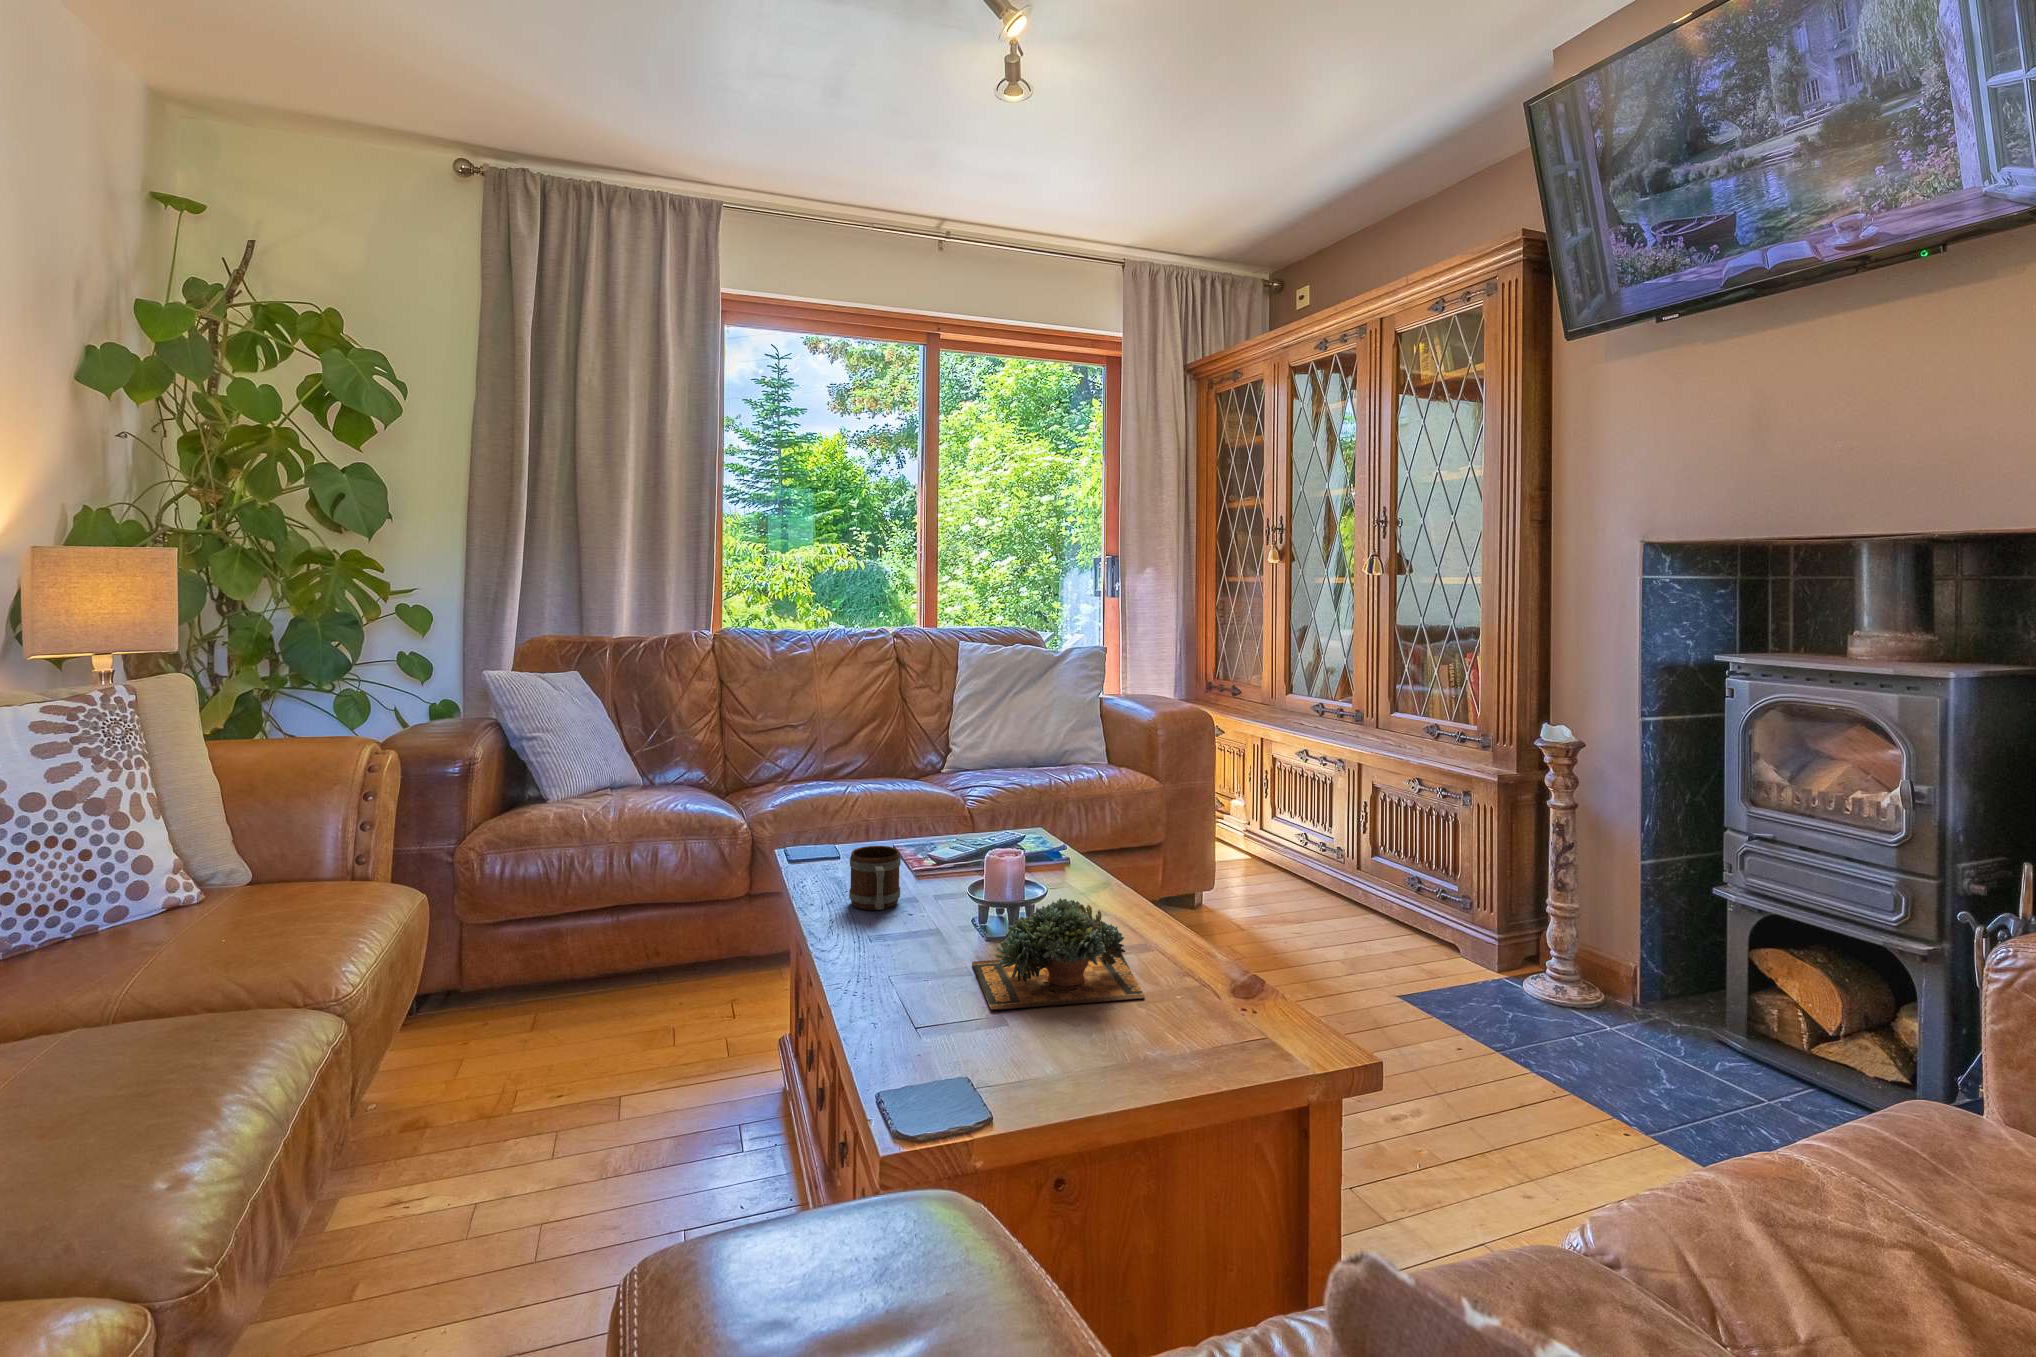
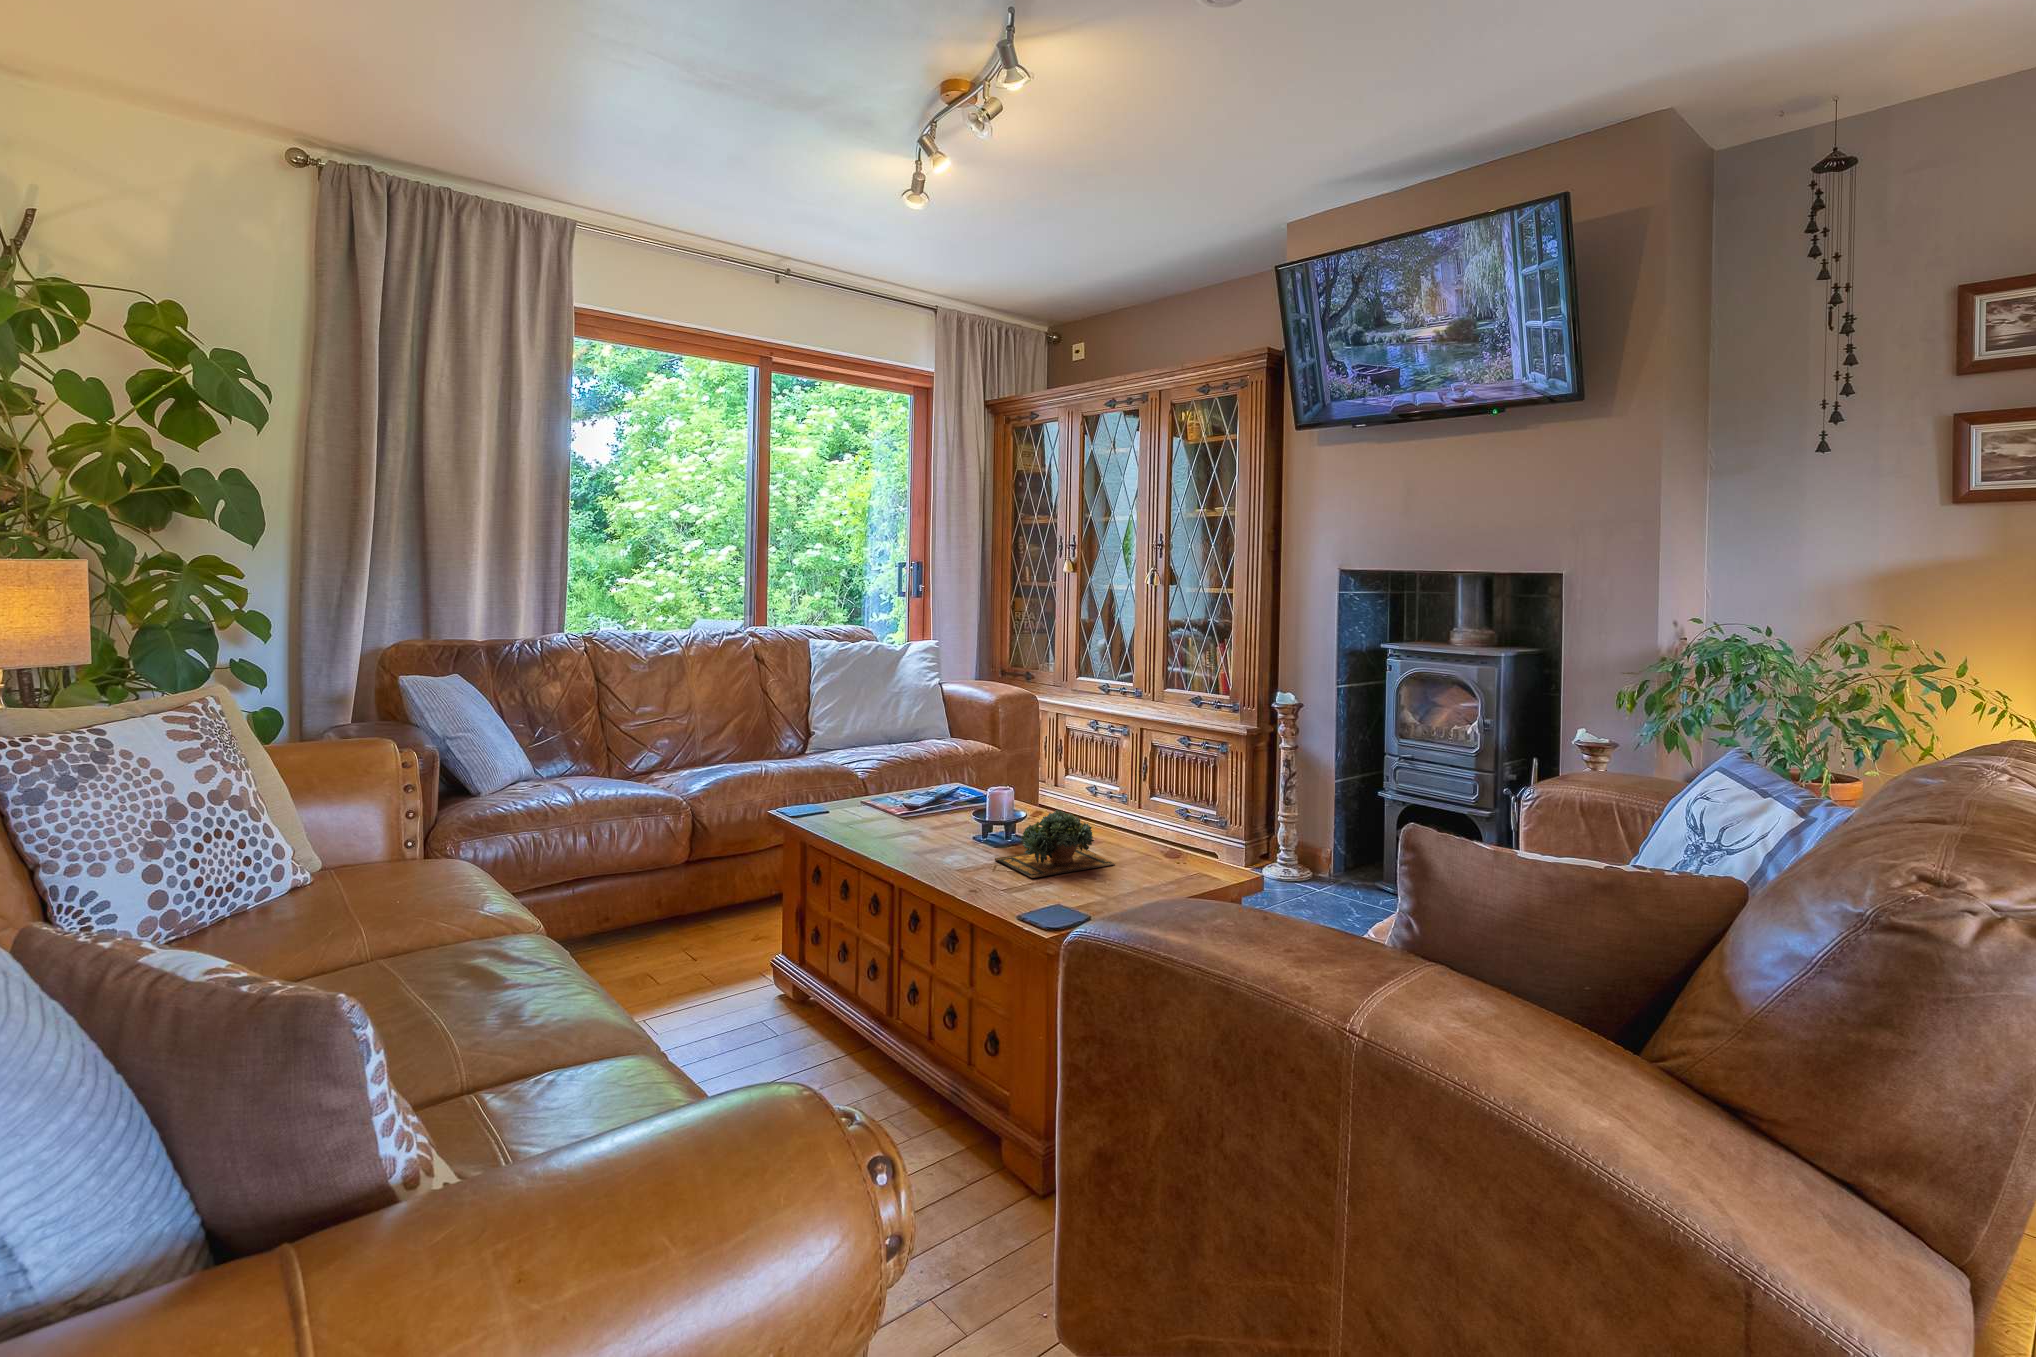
mug: present [849,846,901,910] -> none [868,795,905,840]

